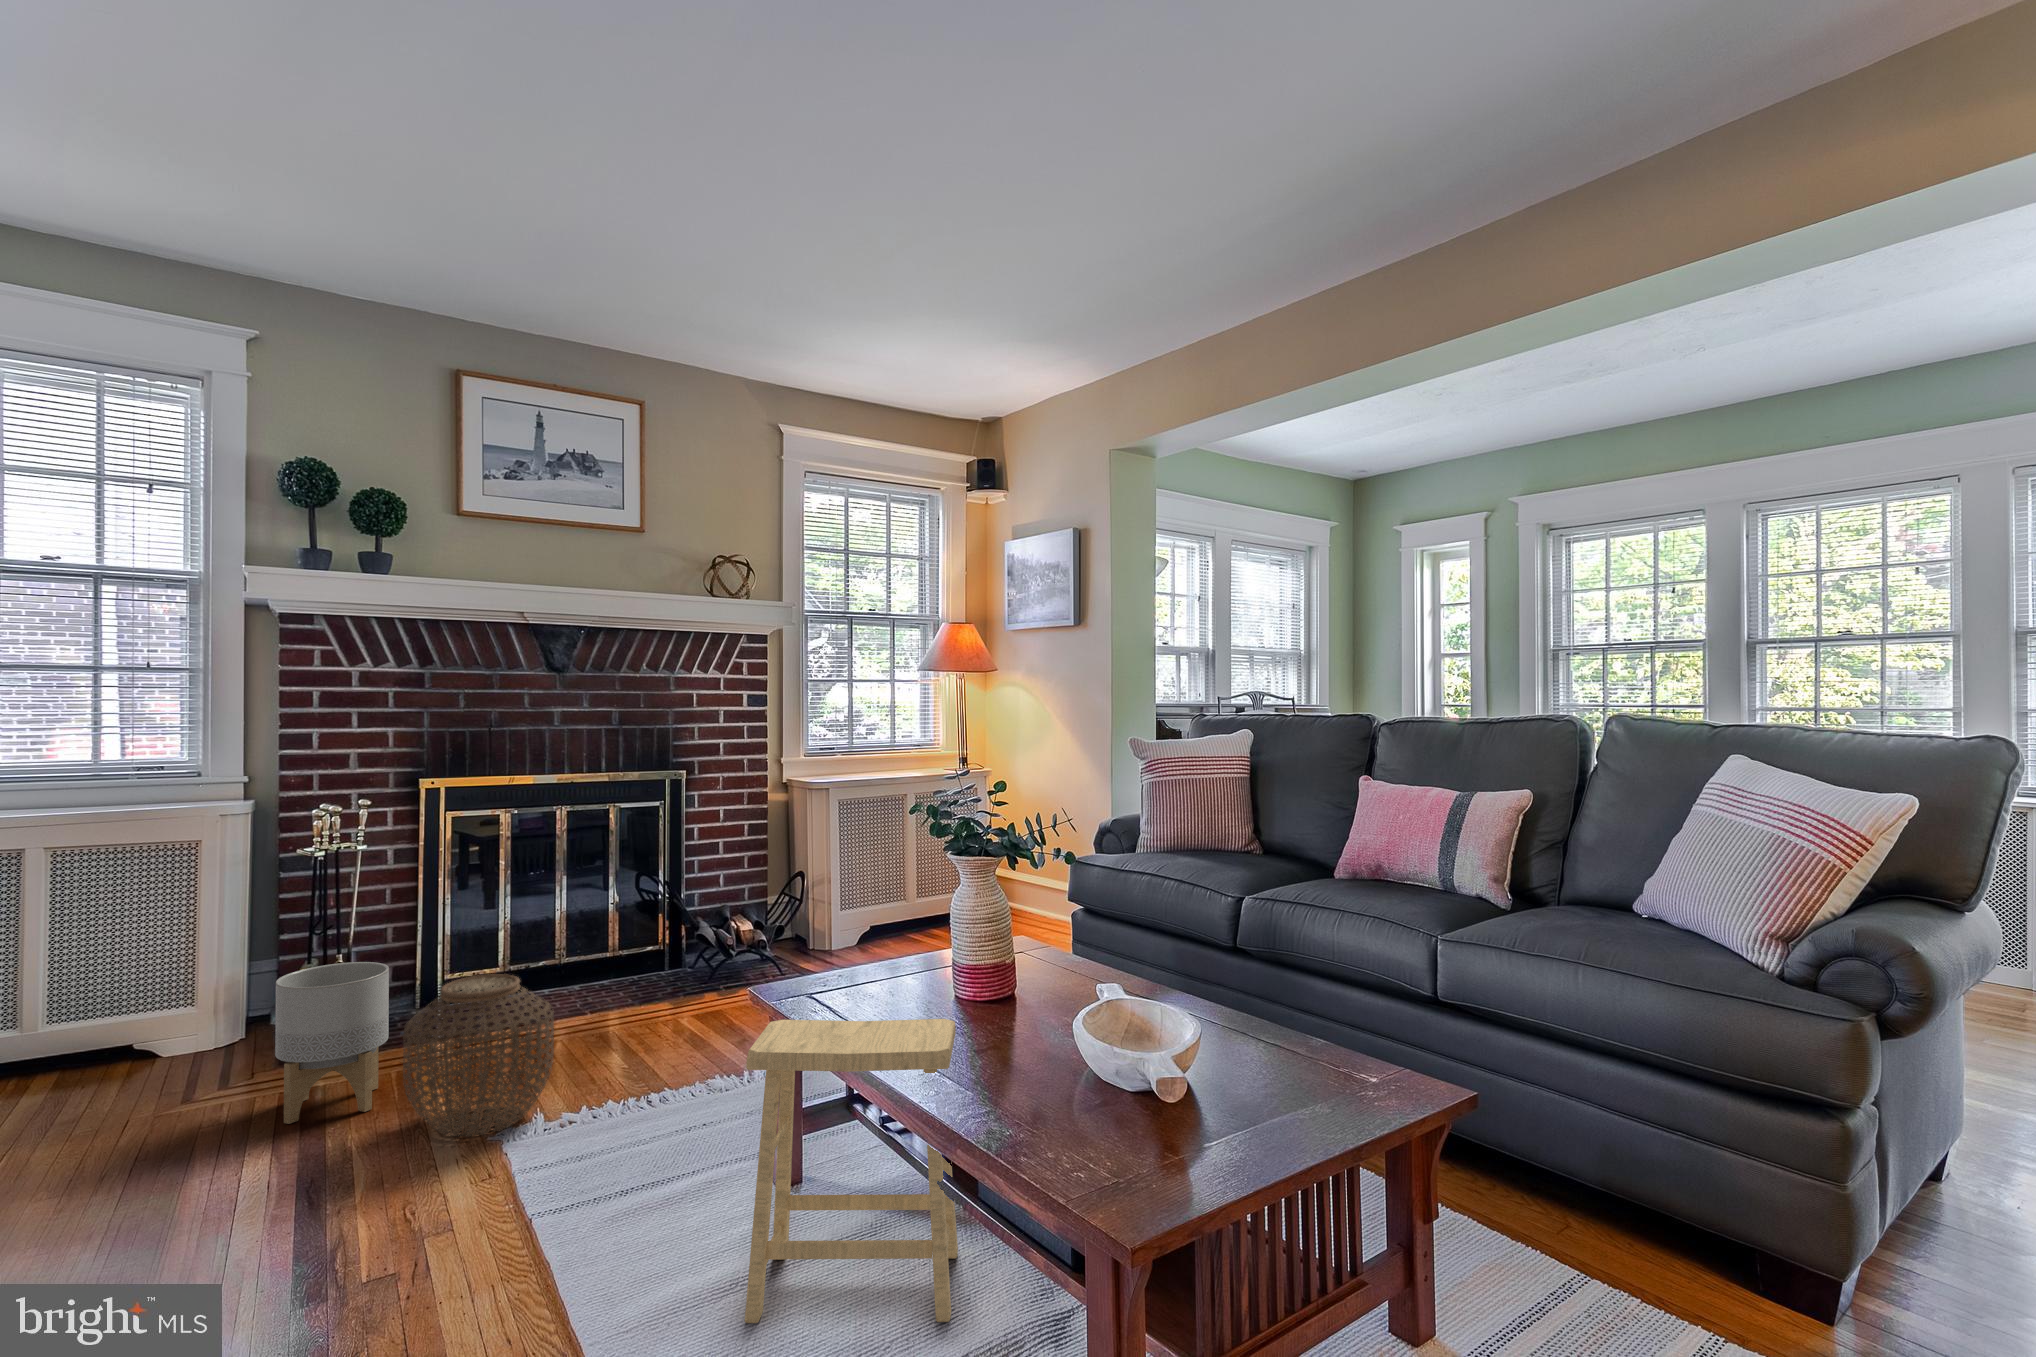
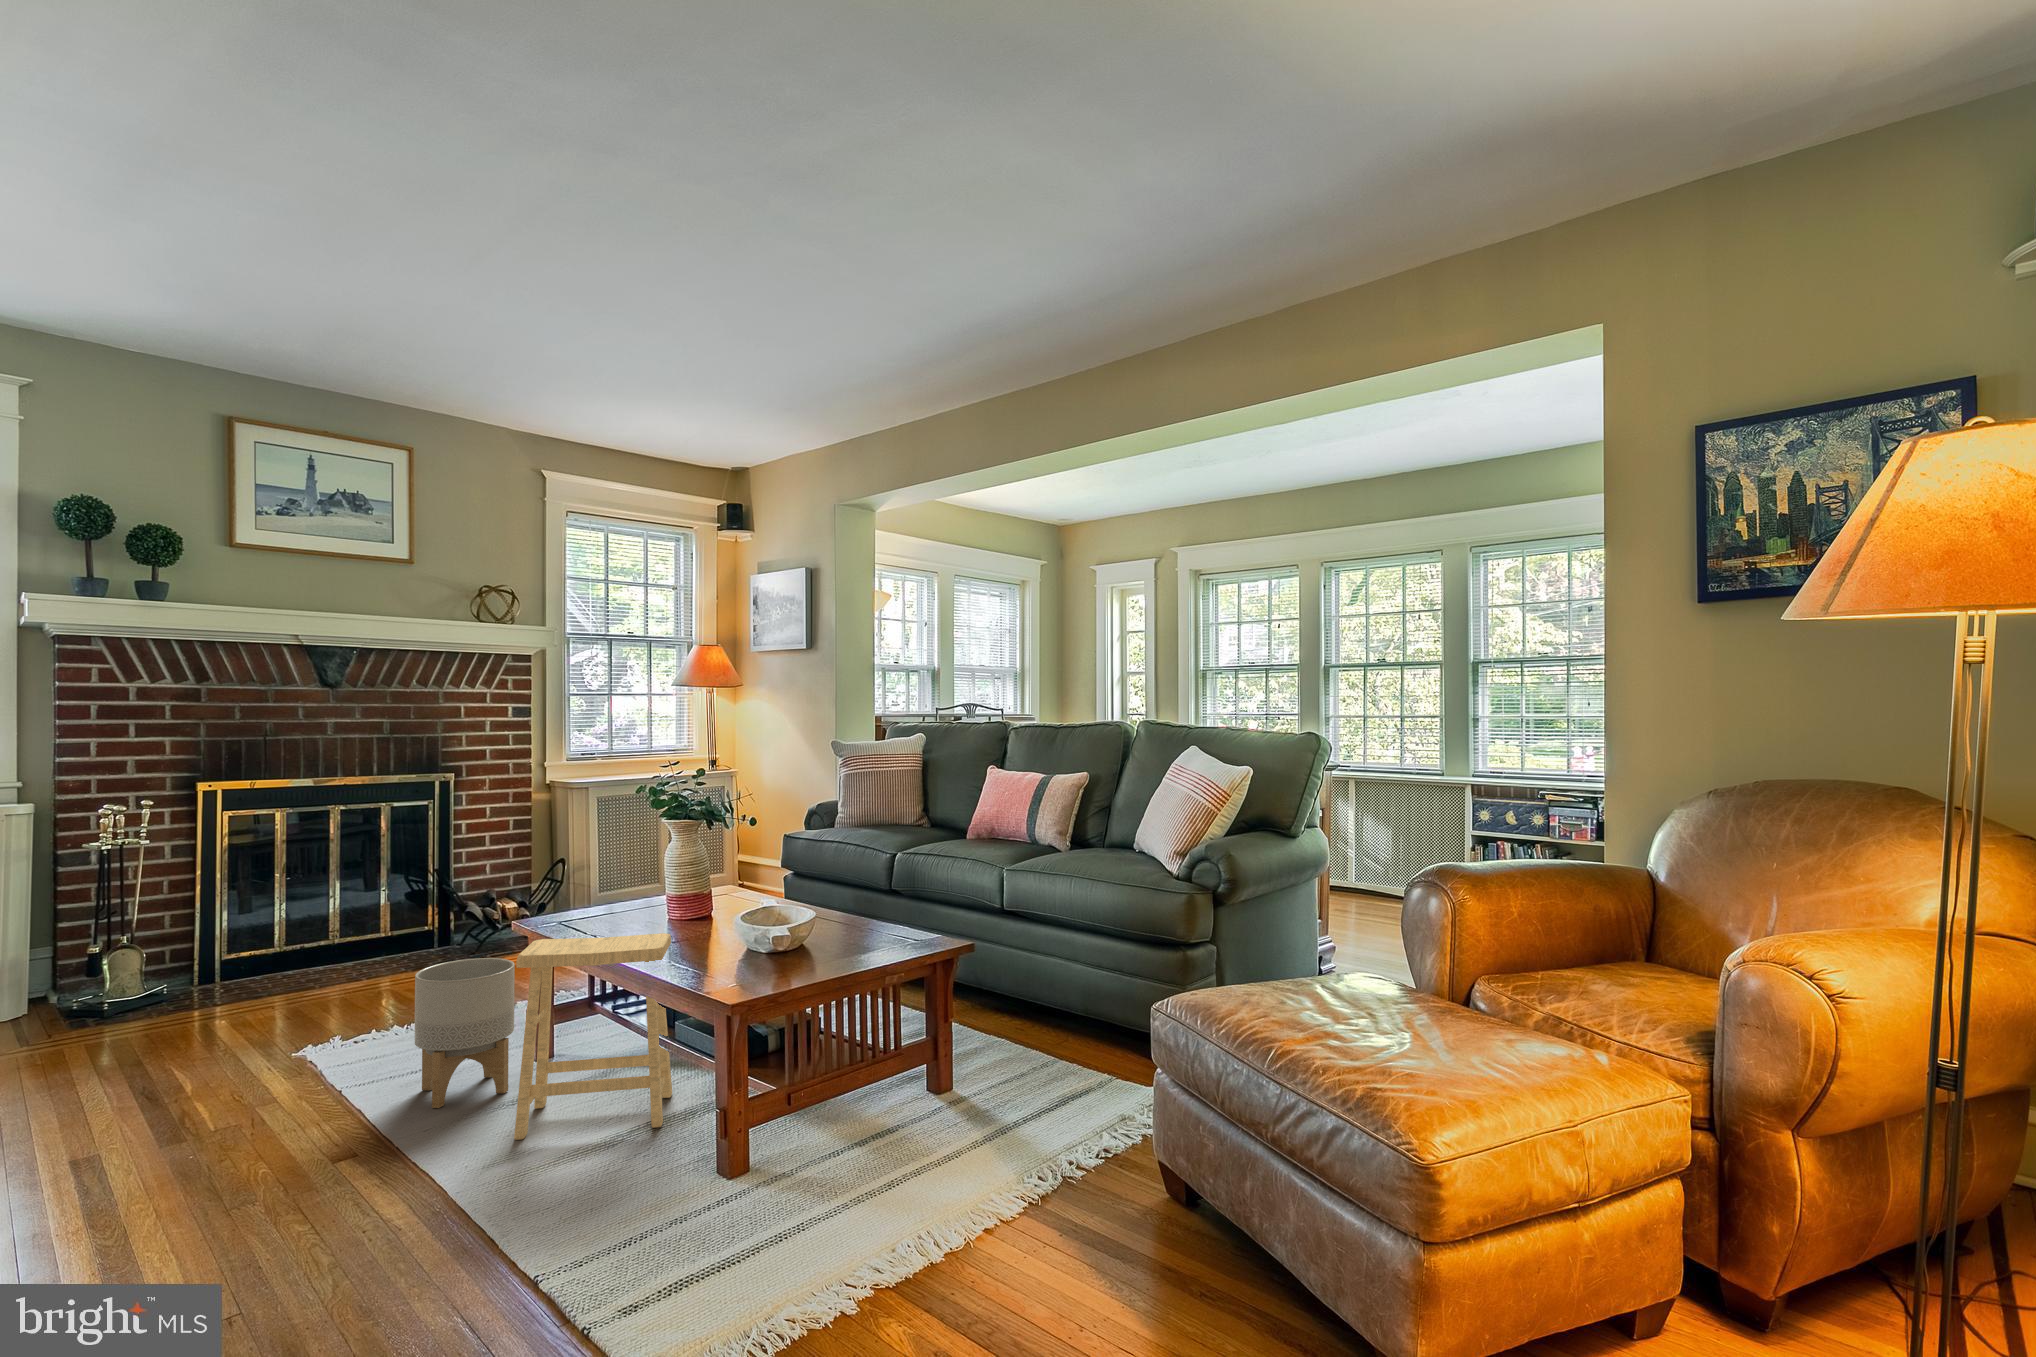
planter: present [275,962,389,1124] -> present [415,958,515,1108]
woven basket: present [403,974,554,1136] -> none [213,936,346,1063]

